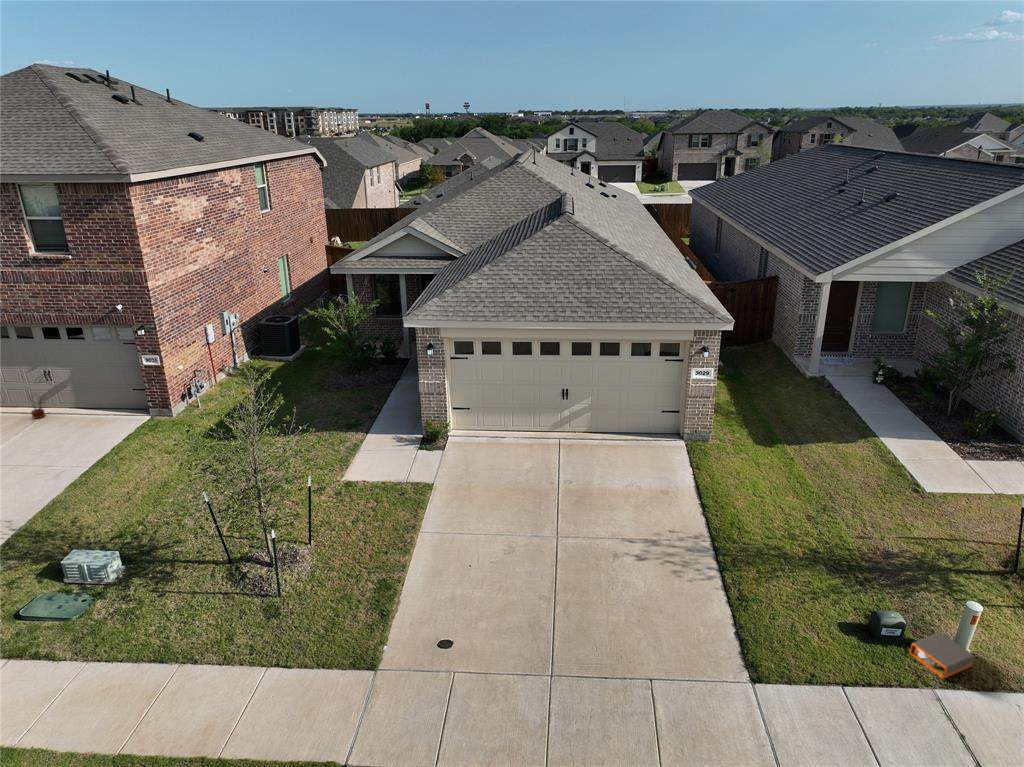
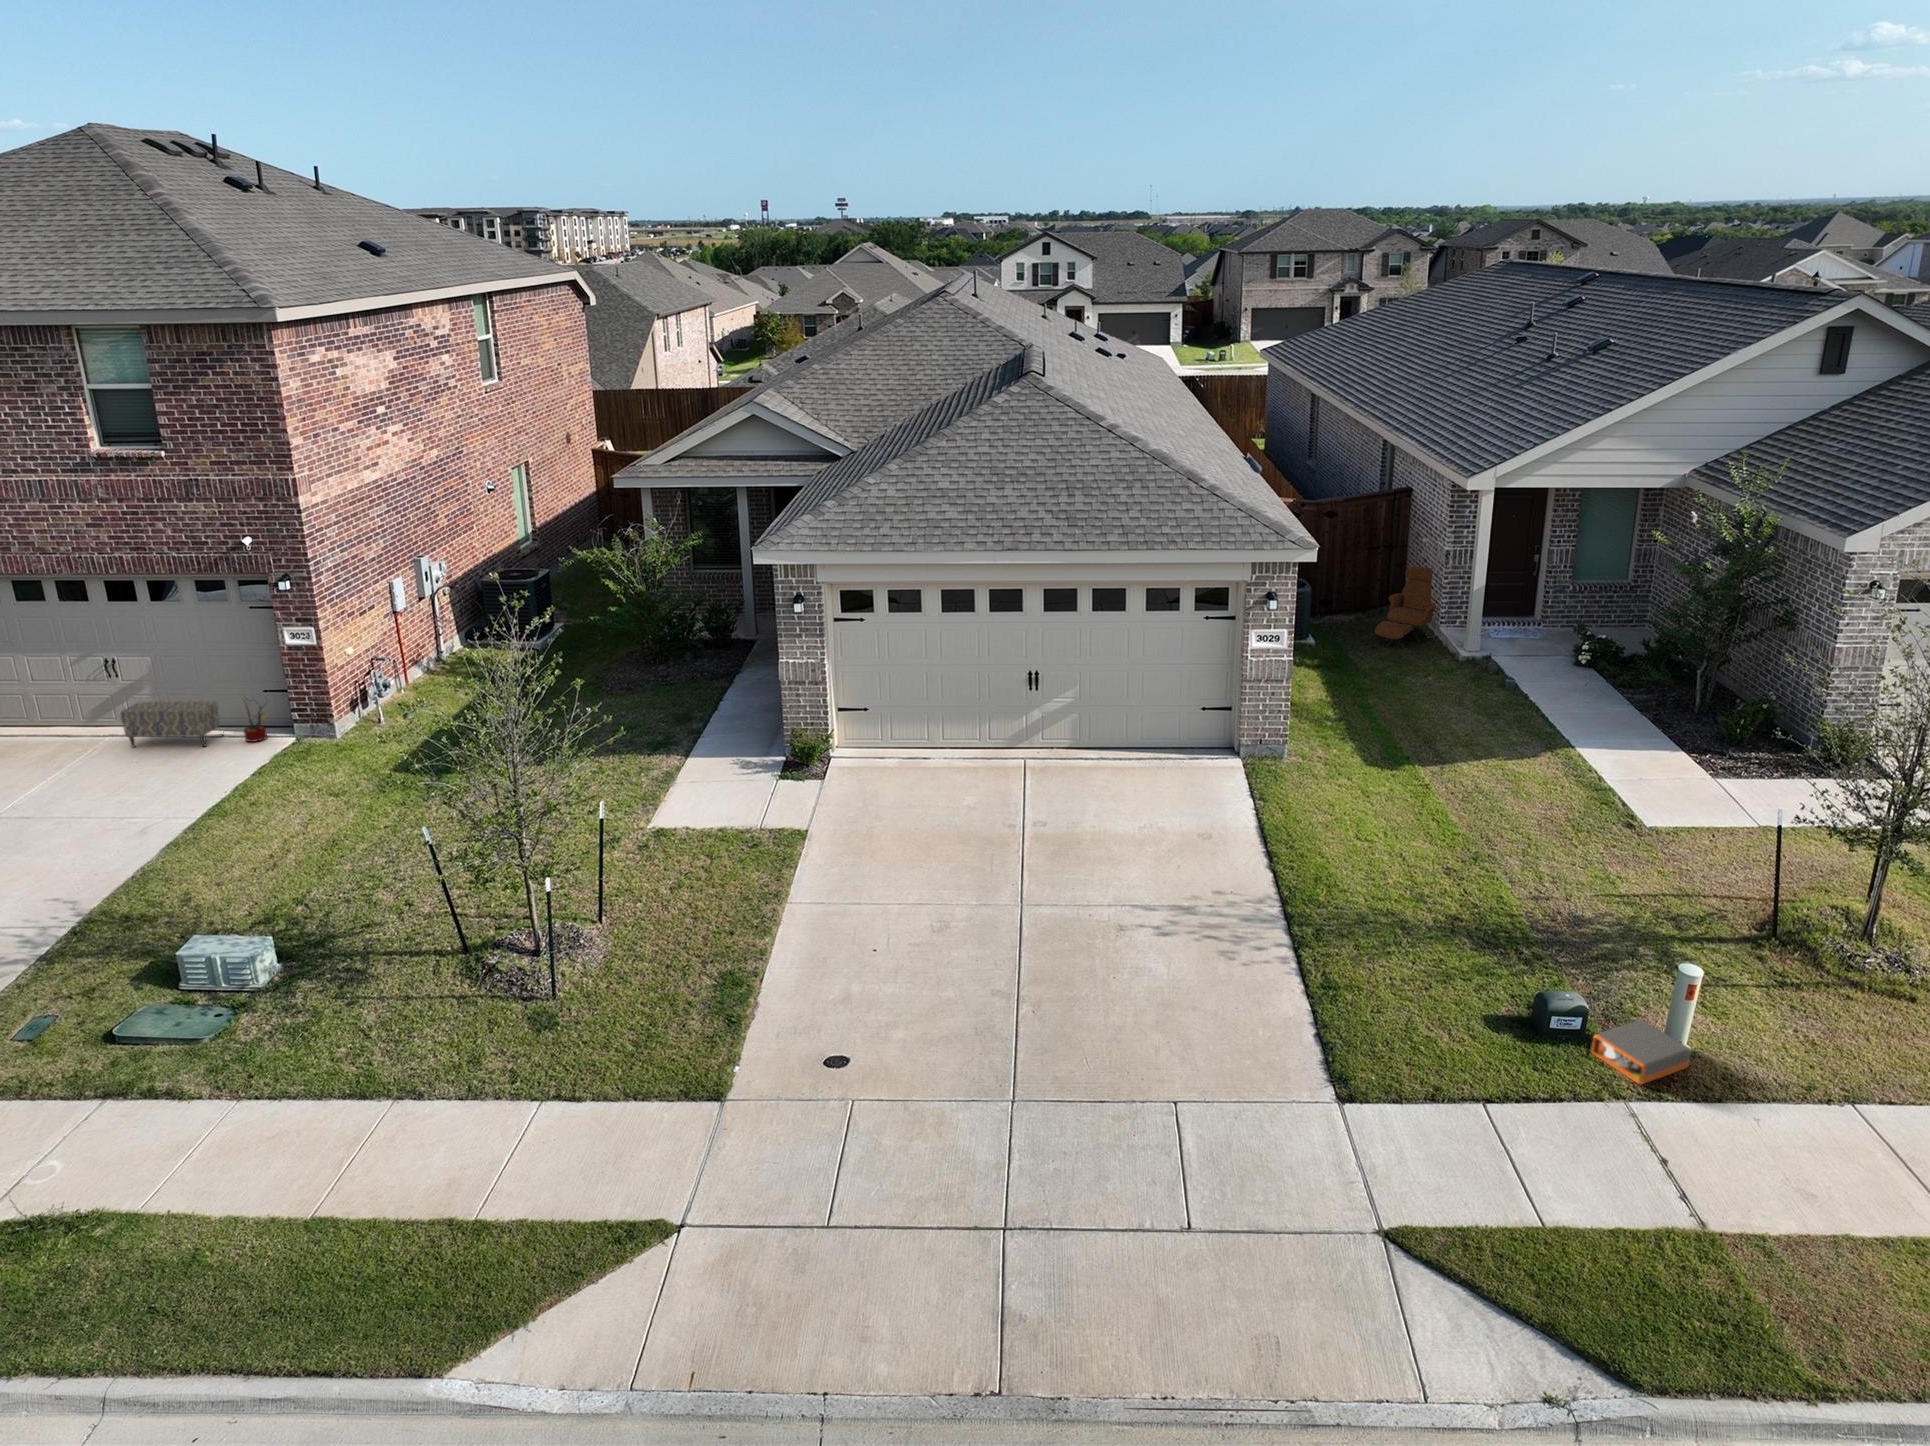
lounge chair: none [755,323,796,369] -> present [1375,567,1436,647]
bench: none [55,392,113,420] -> present [121,701,223,747]
decorative plant: present [28,394,46,418] -> present [242,696,268,742]

